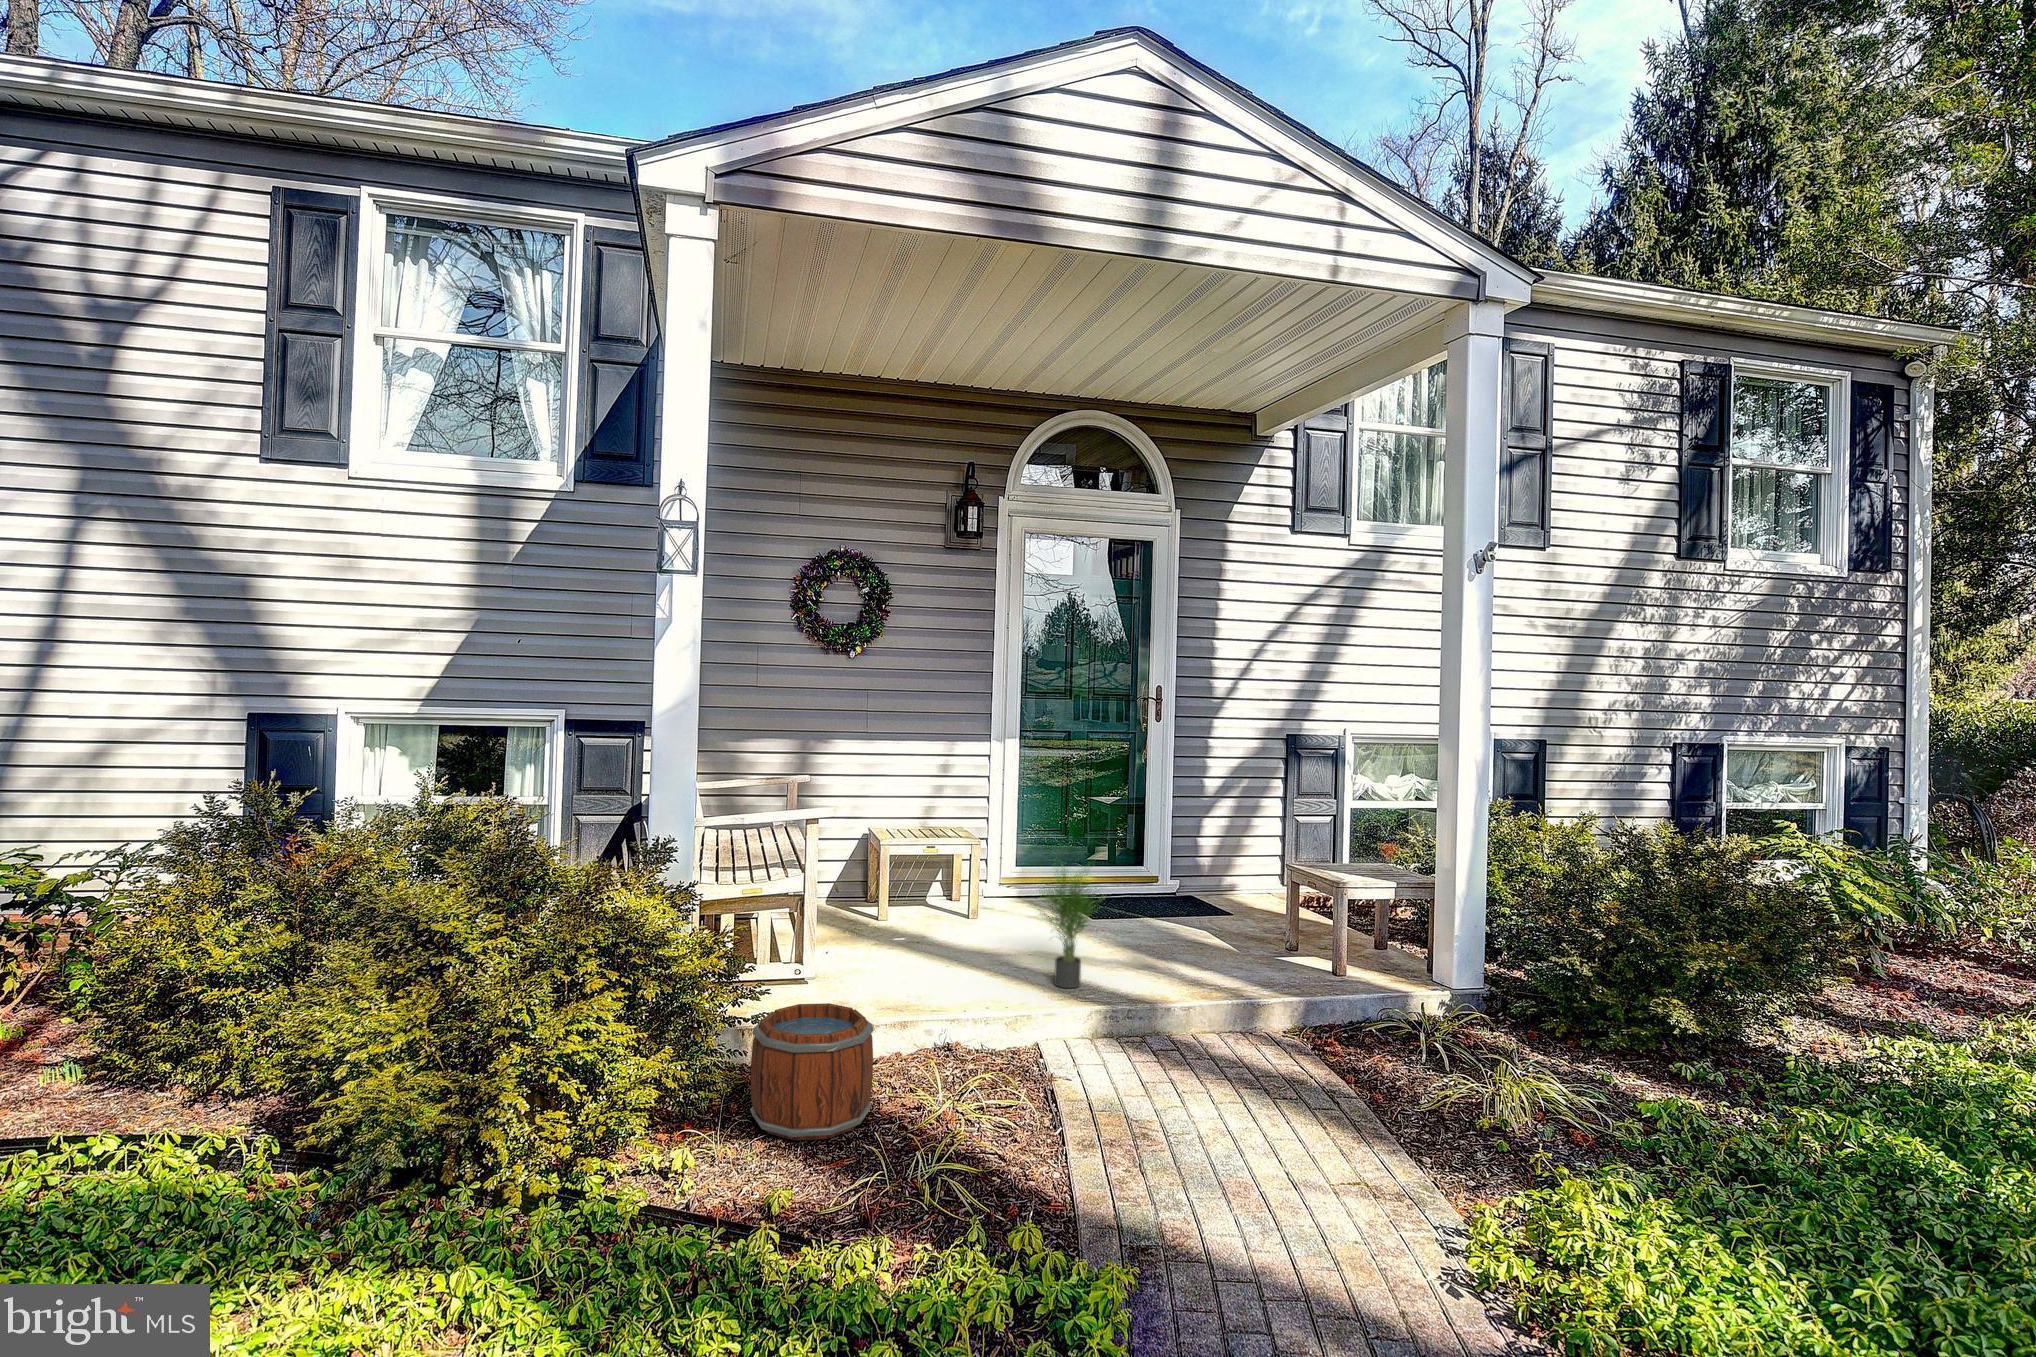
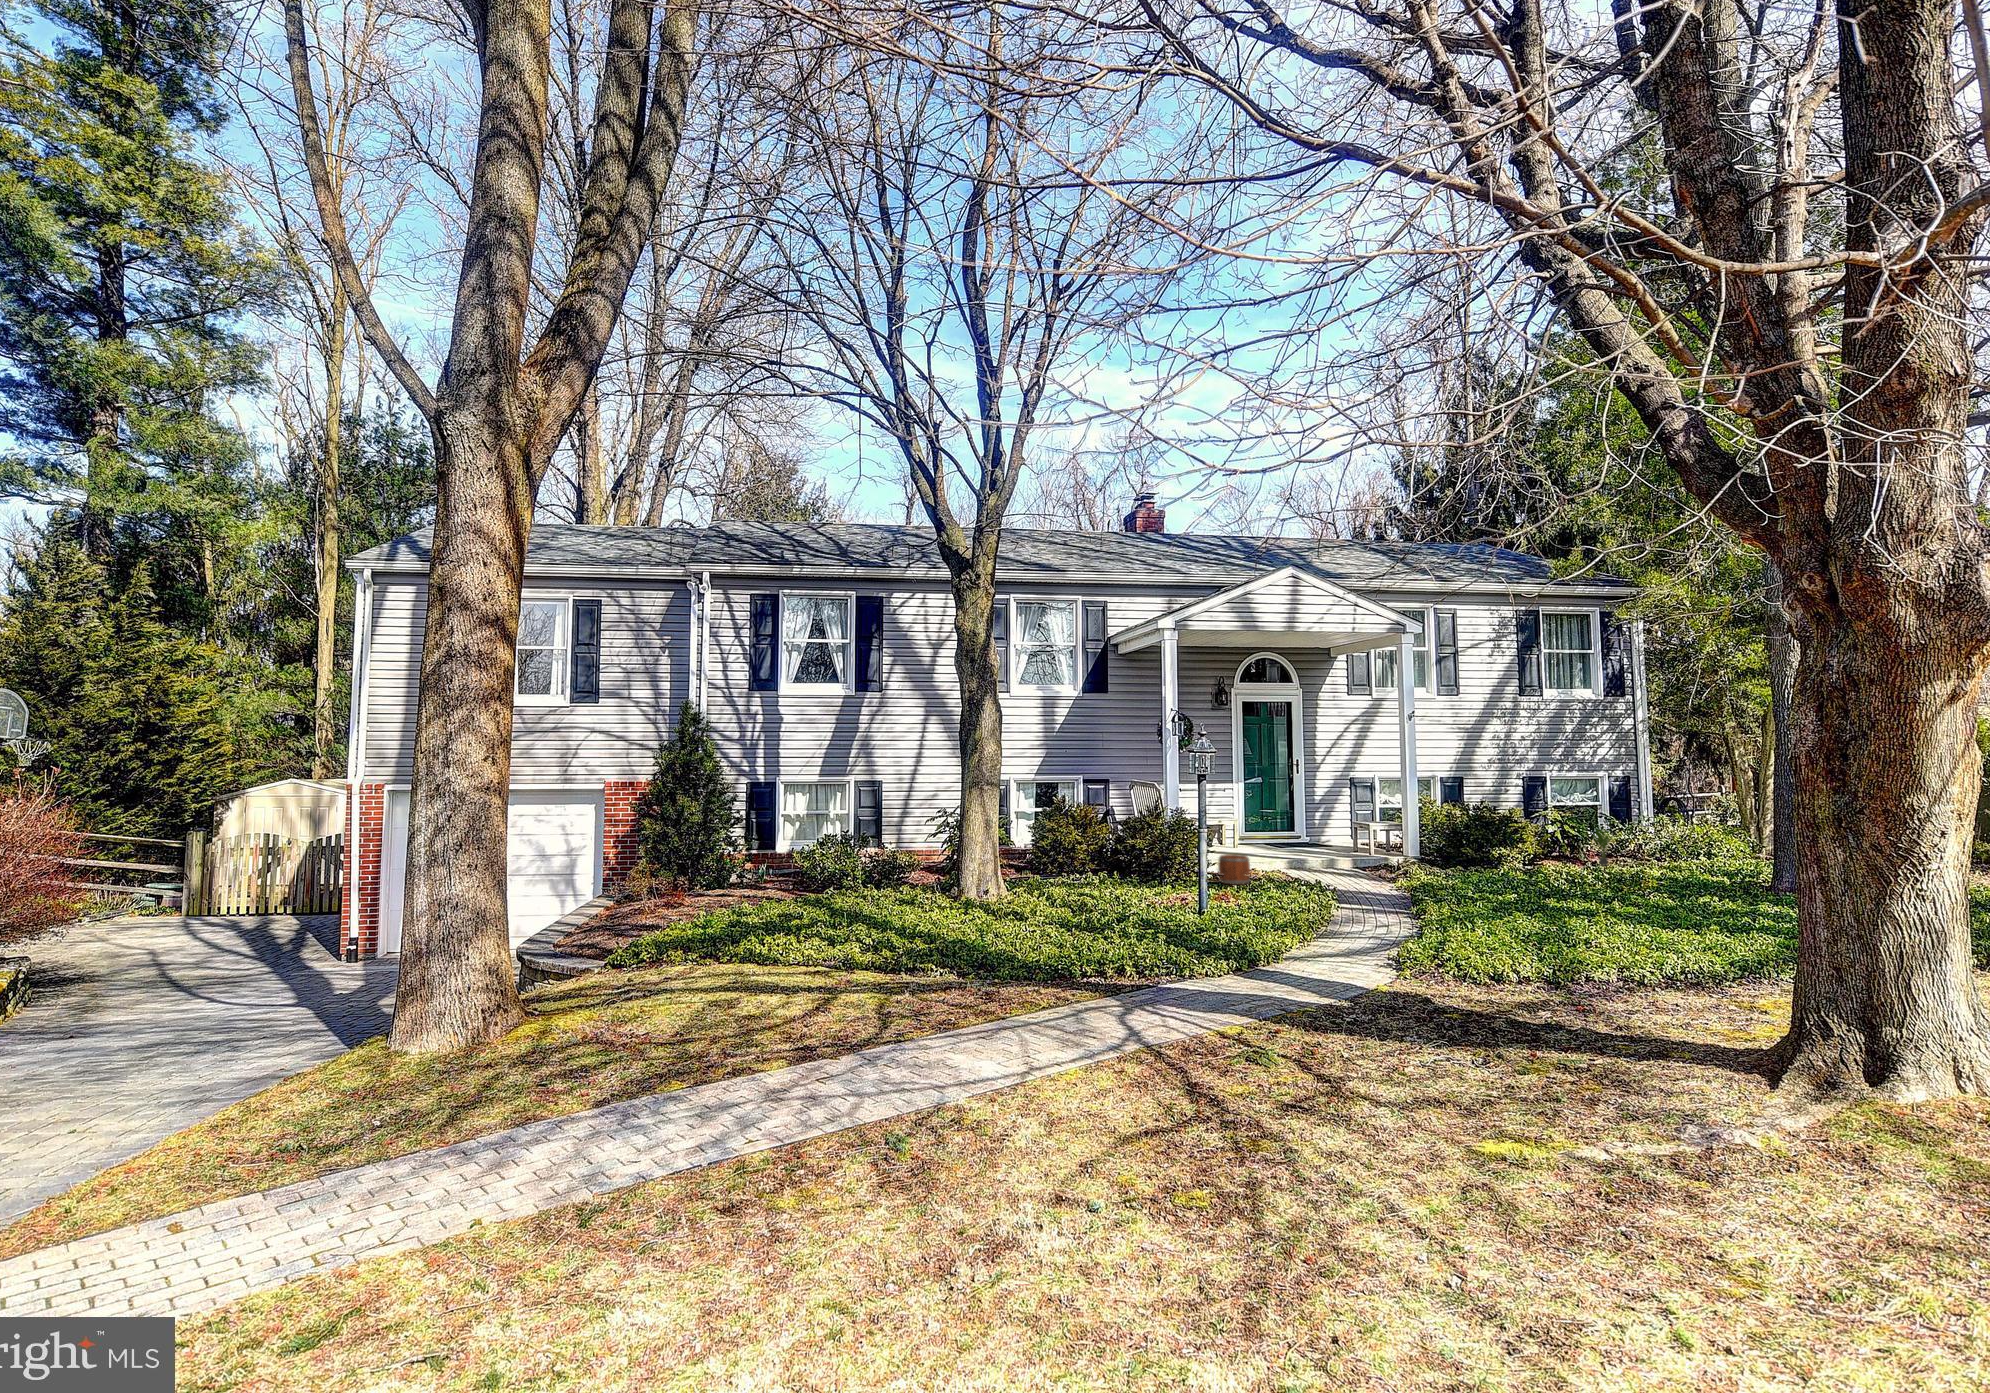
potted plant: present [1032,865,1100,988] -> present [1594,830,1611,866]

